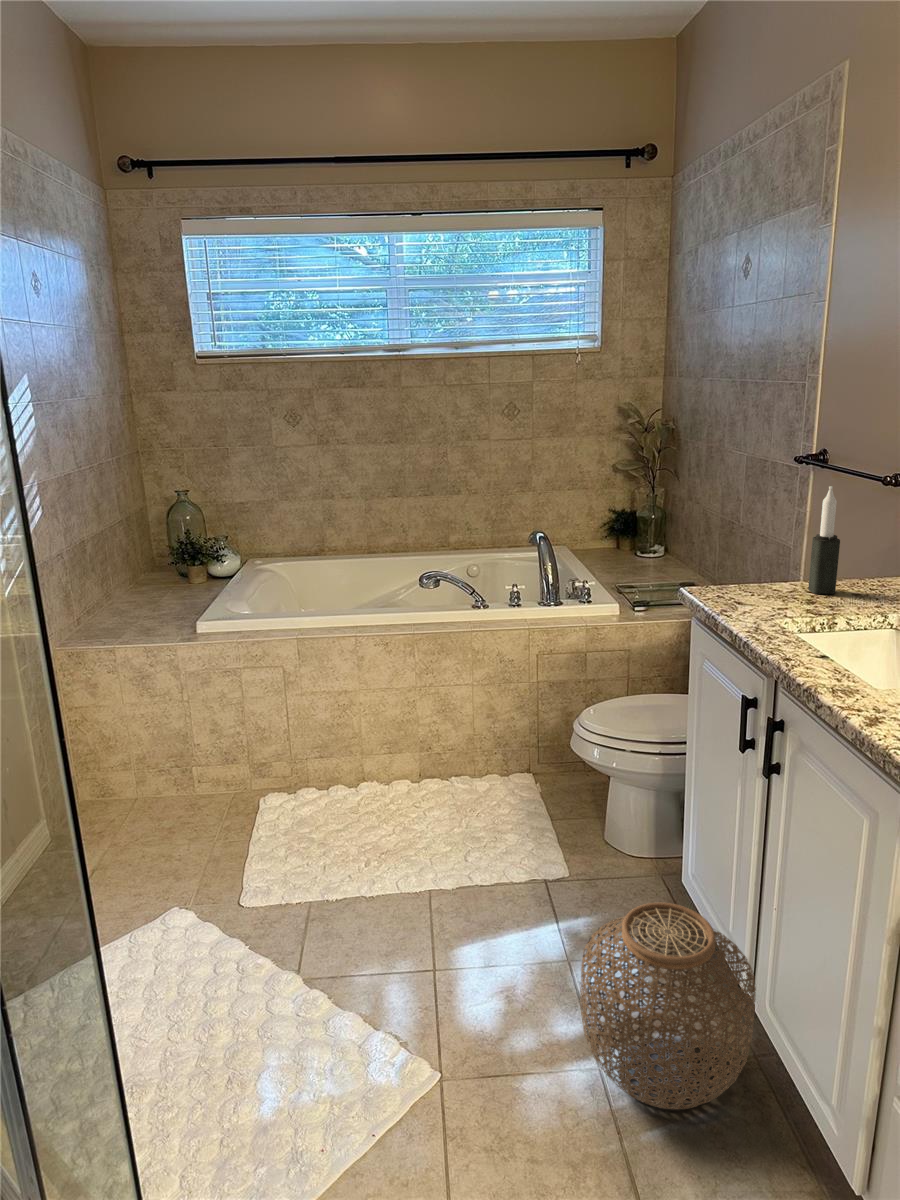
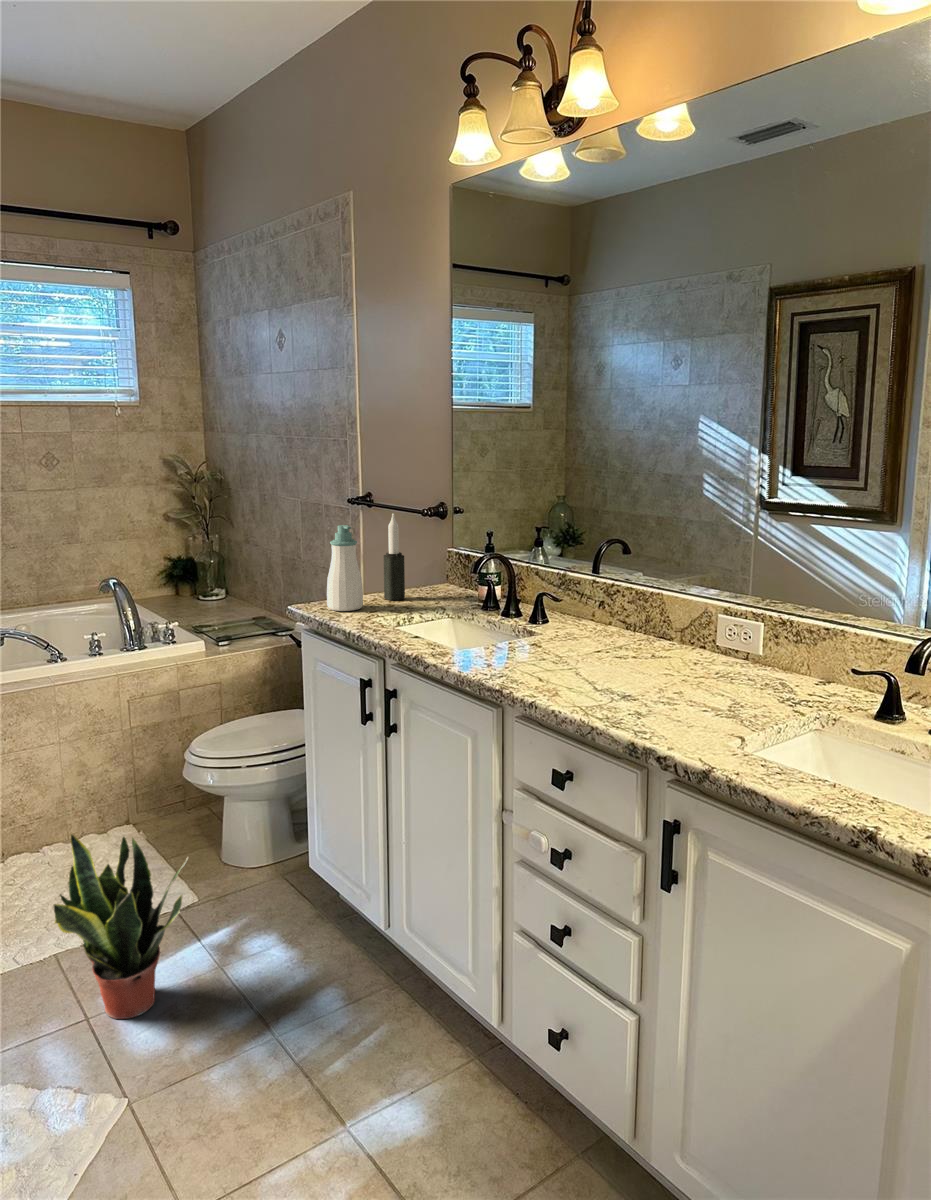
soap bottle: none [729,500,775,604] -> present [327,525,363,611]
potted plant: none [401,795,542,986] -> present [54,834,188,1019]
woven basket: present [581,903,756,1109] -> none [252,868,399,1046]

